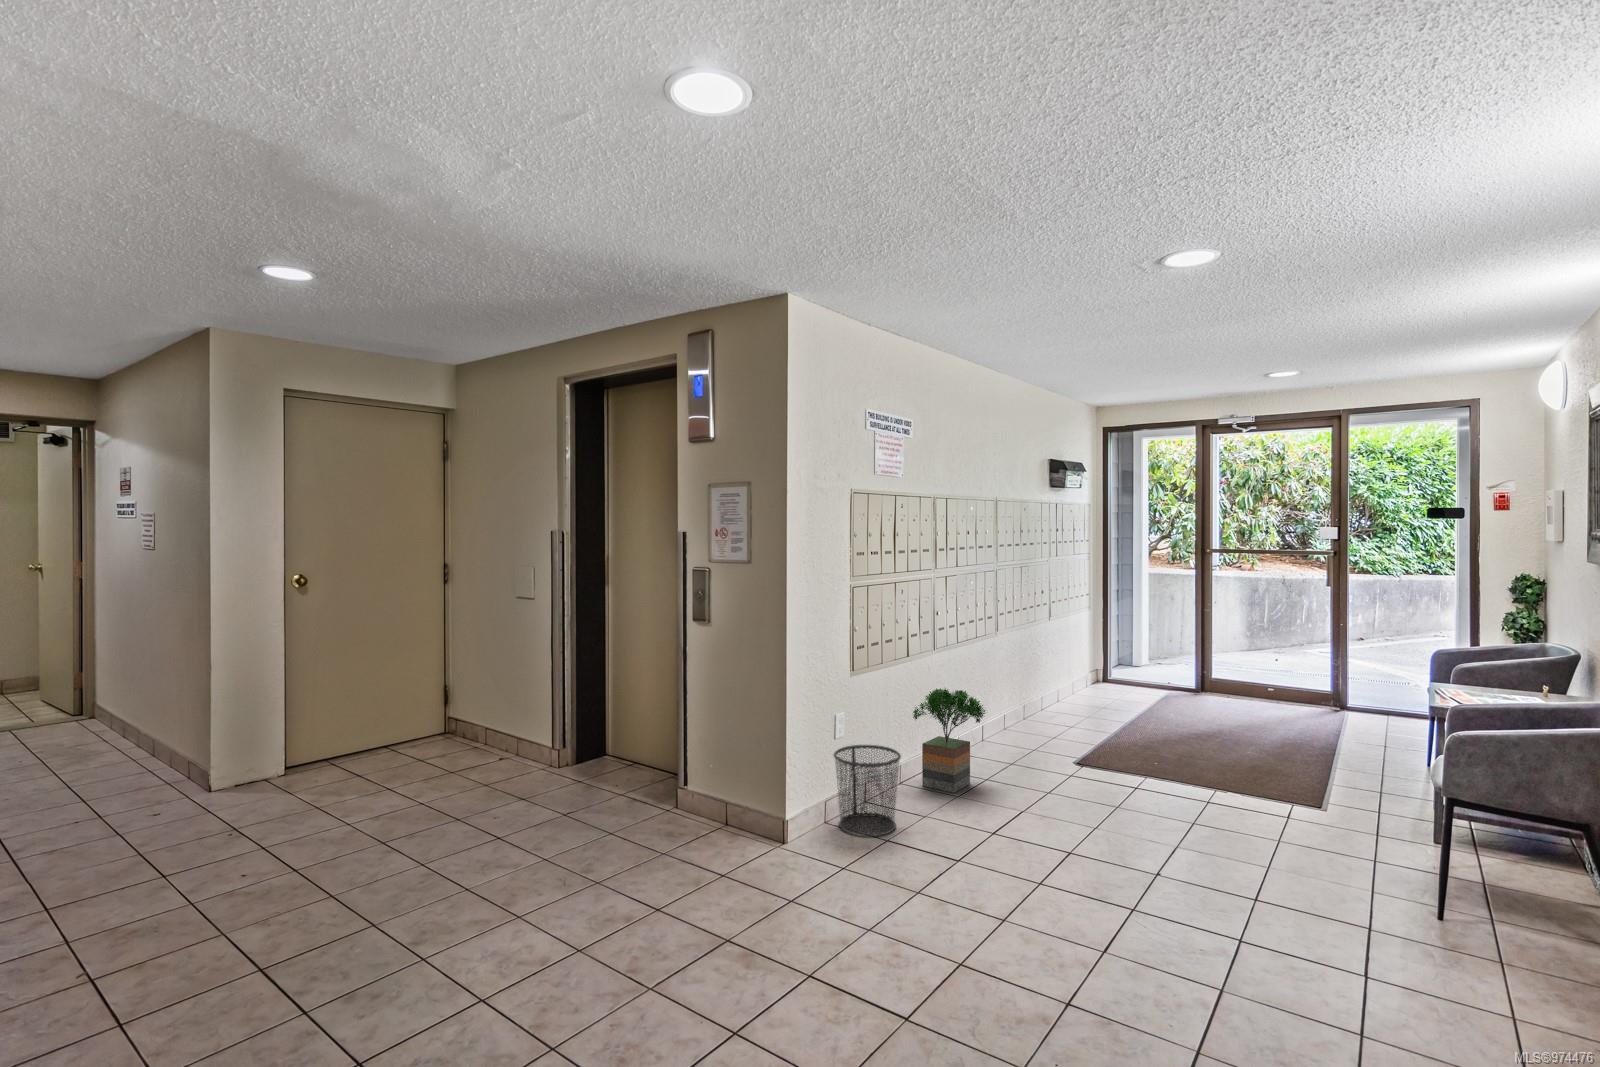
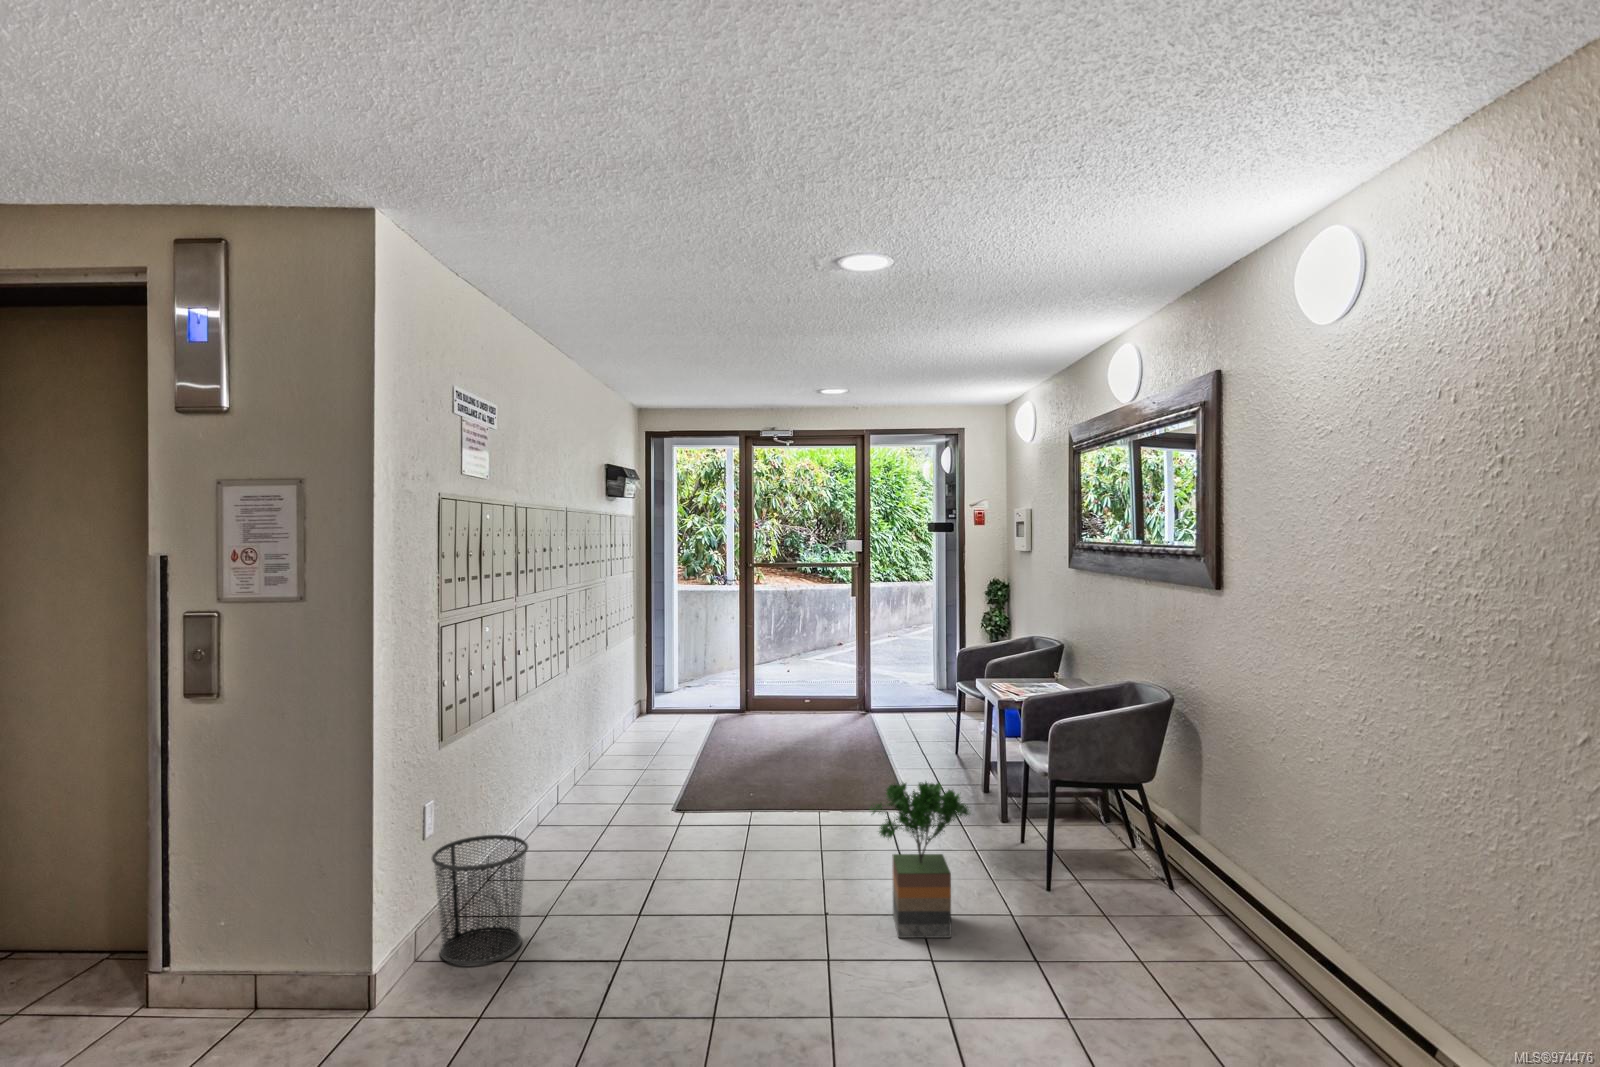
potted tree: present [913,689,986,793] -> present [871,782,971,938]

